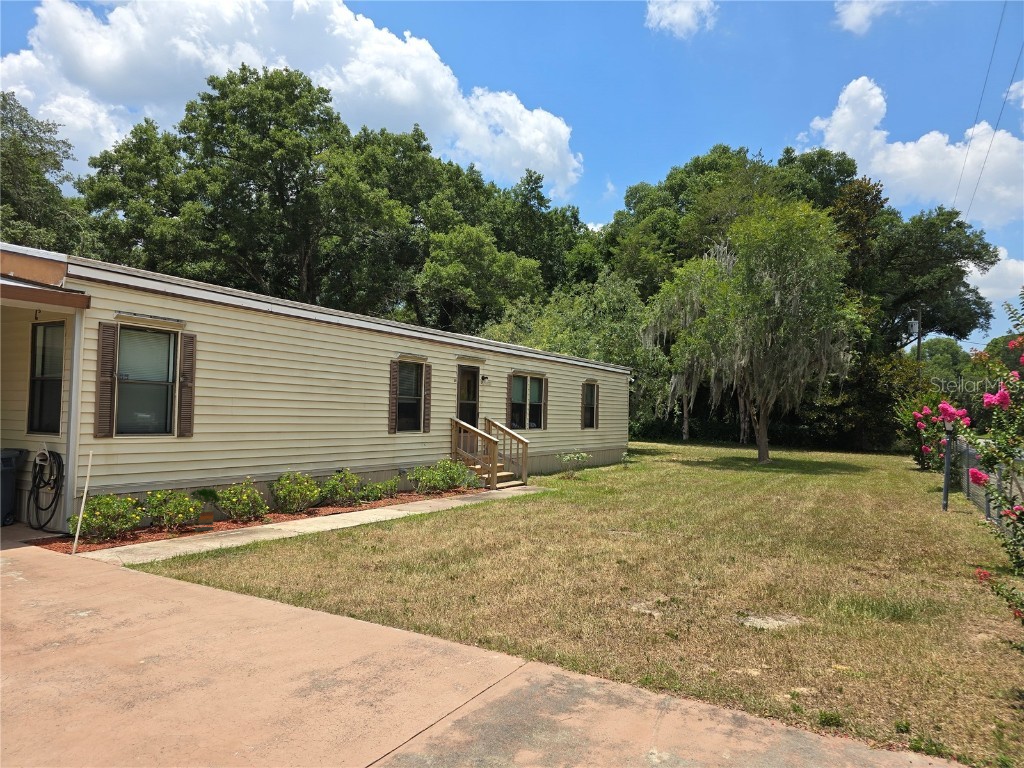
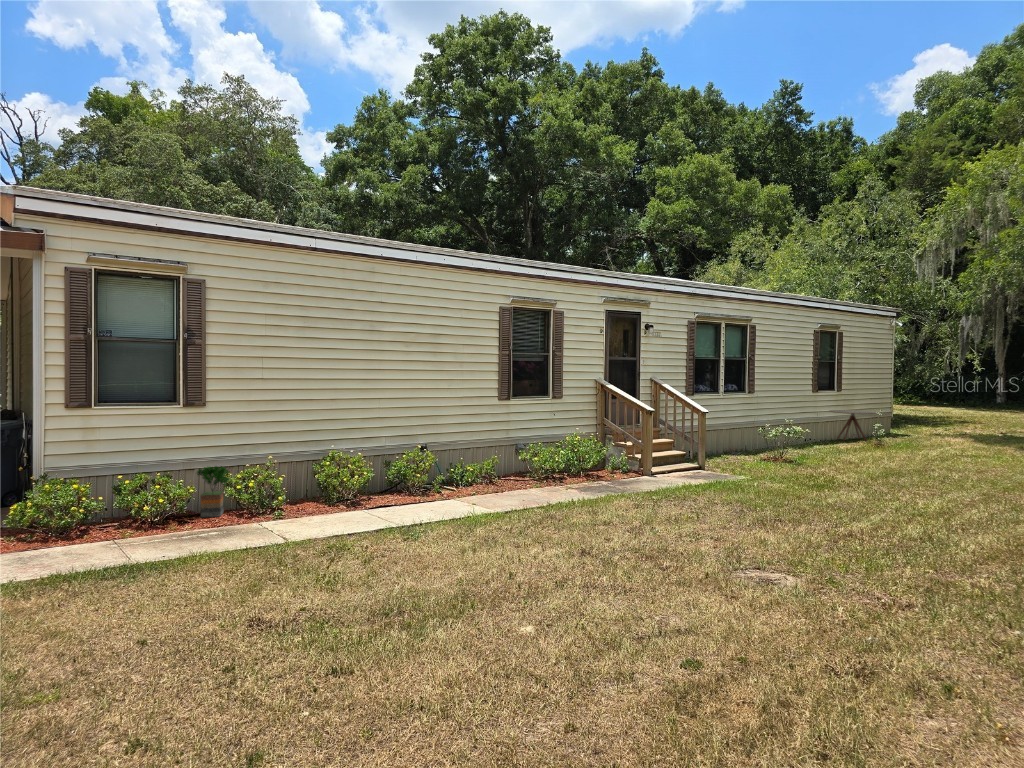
round table: none [596,443,628,466] -> present [830,410,877,442]

